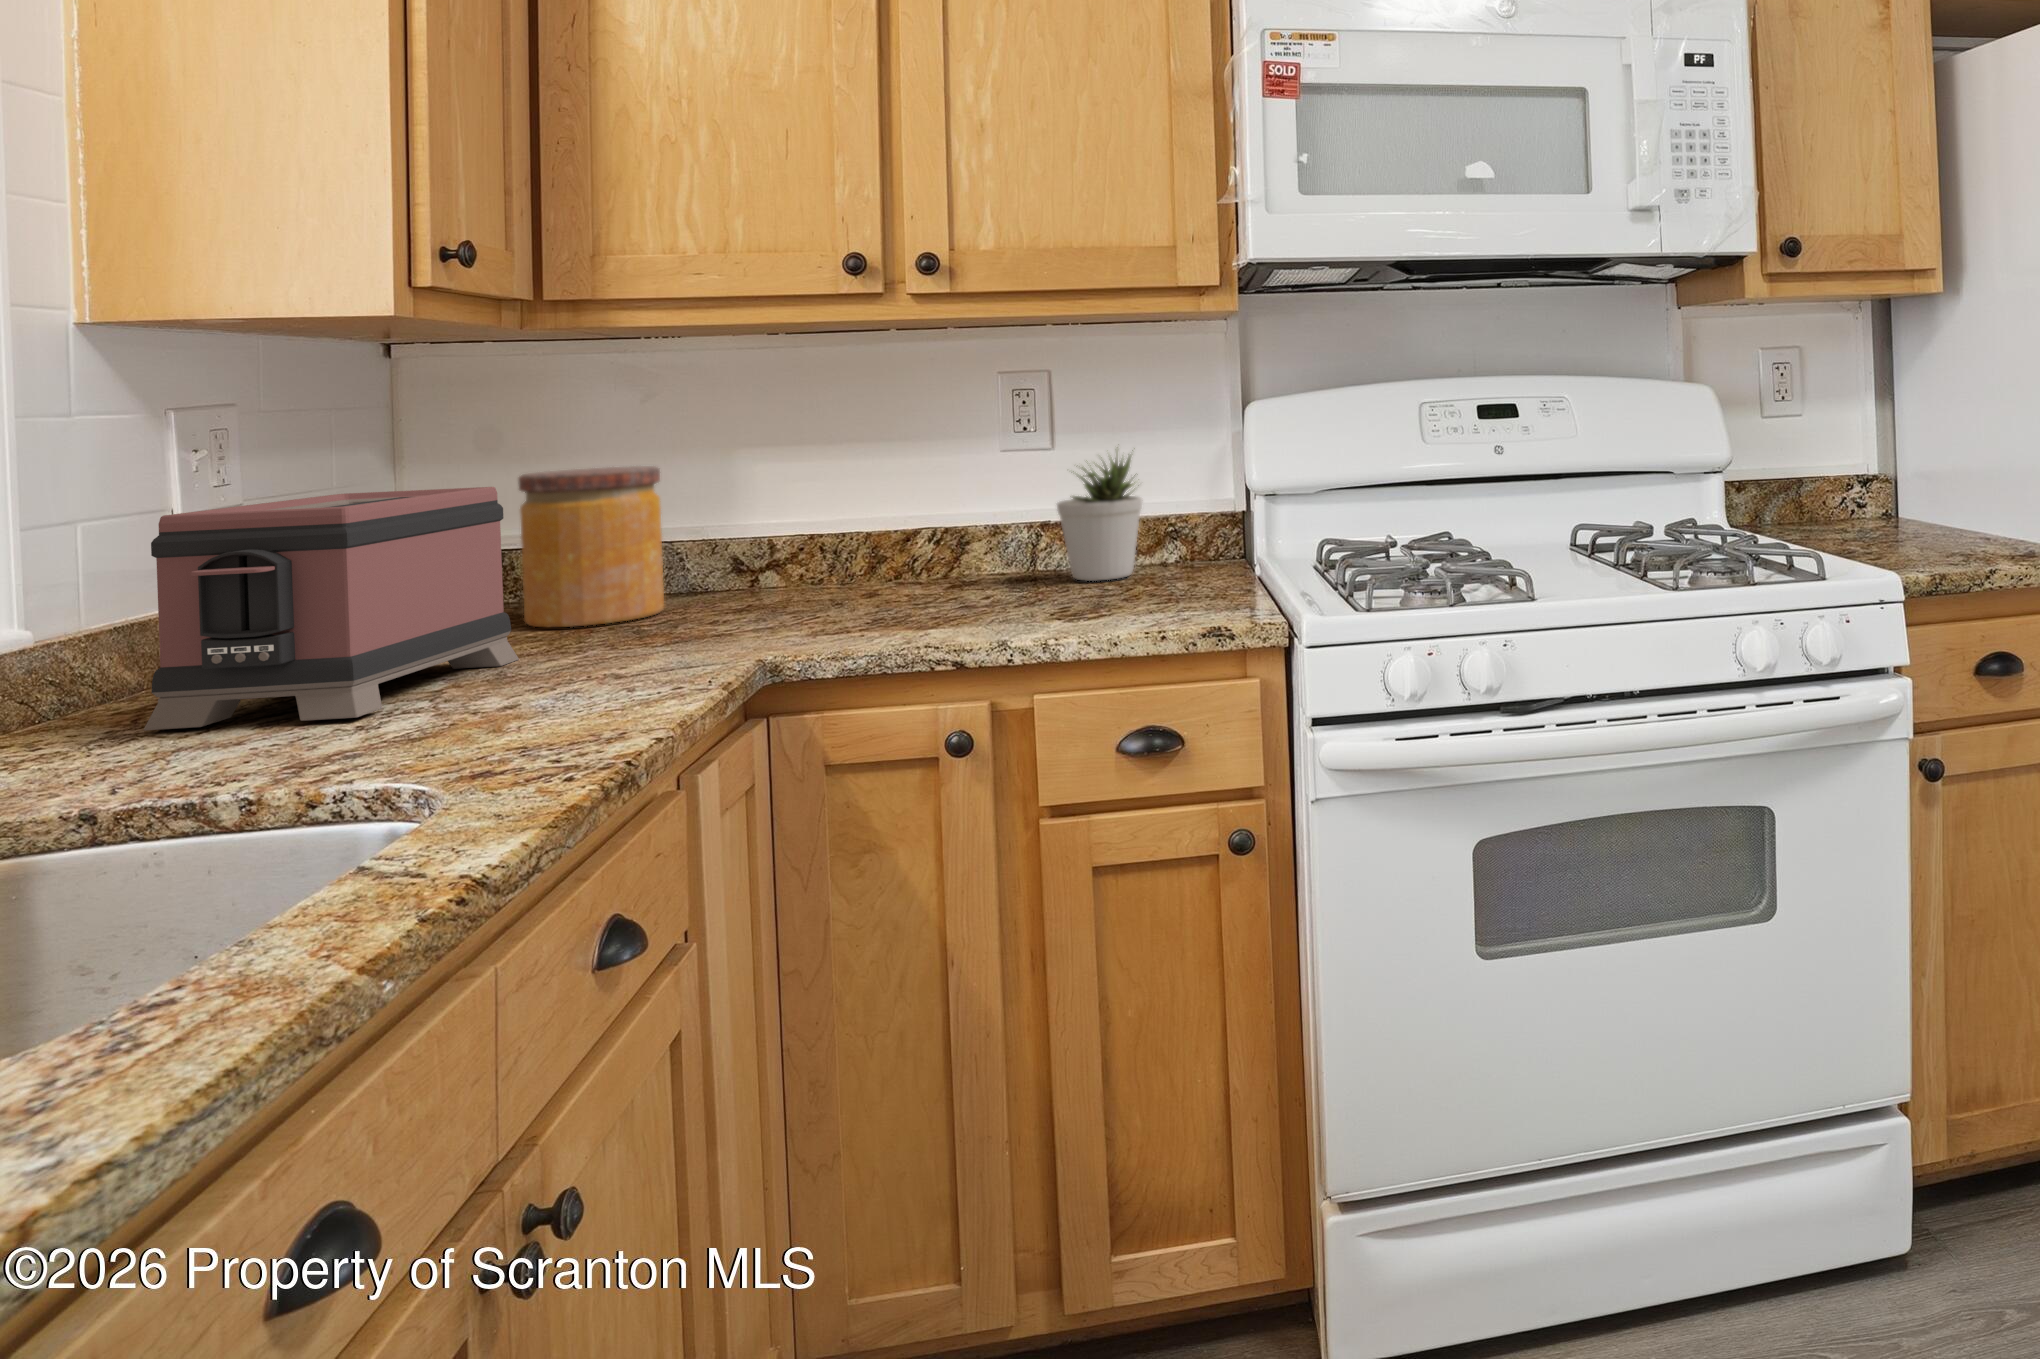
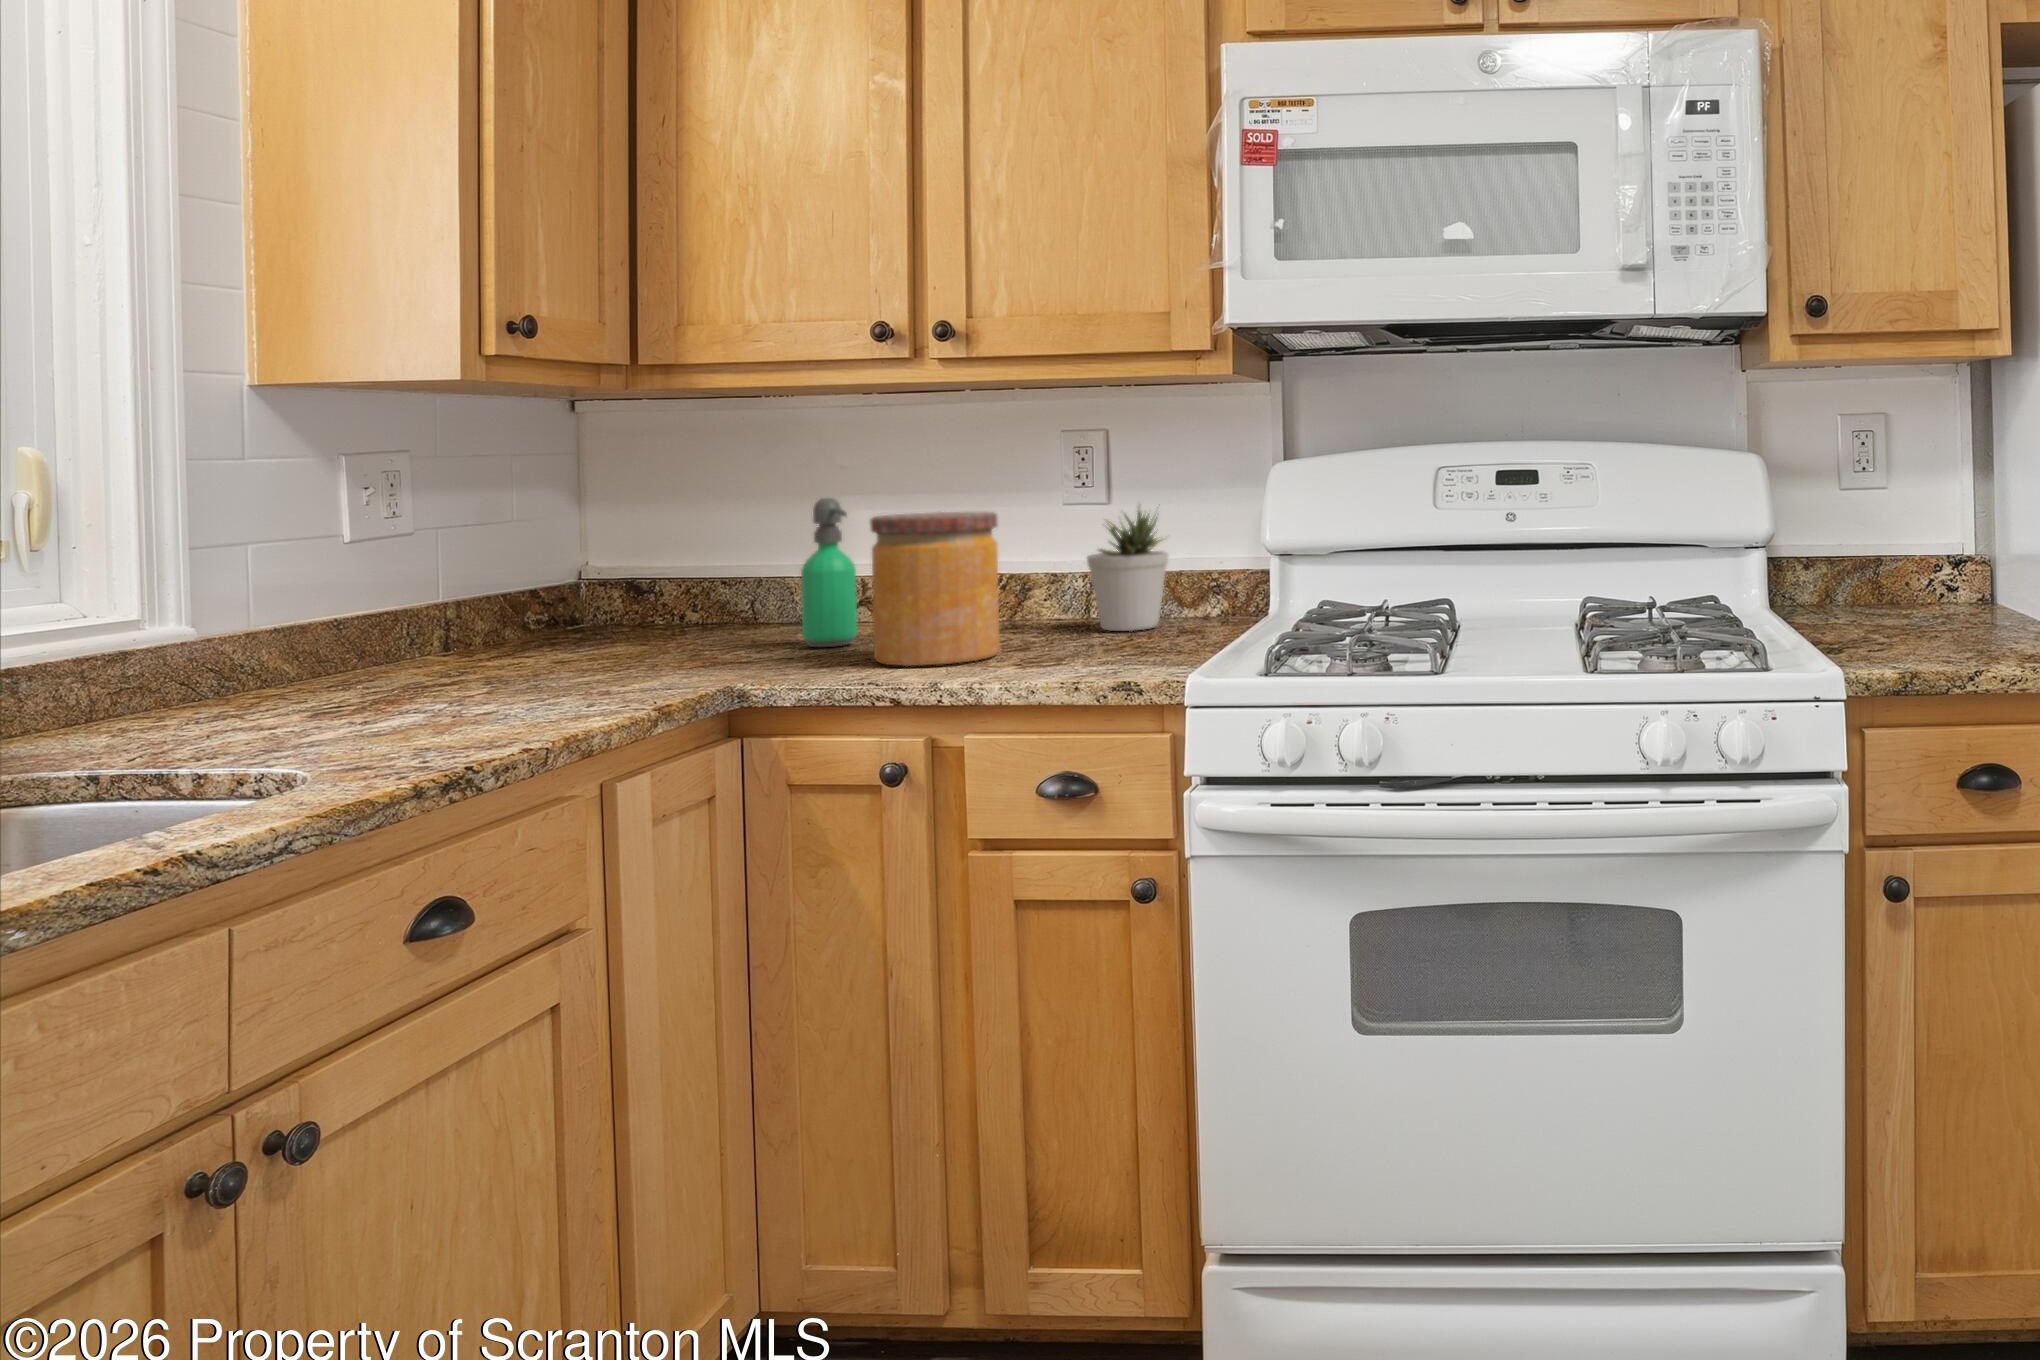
soap dispenser: none [753,450,817,615] -> present [801,498,857,647]
jar: present [519,466,664,627] -> present [870,512,1000,666]
toaster: present [144,487,519,731] -> none [240,523,575,711]

